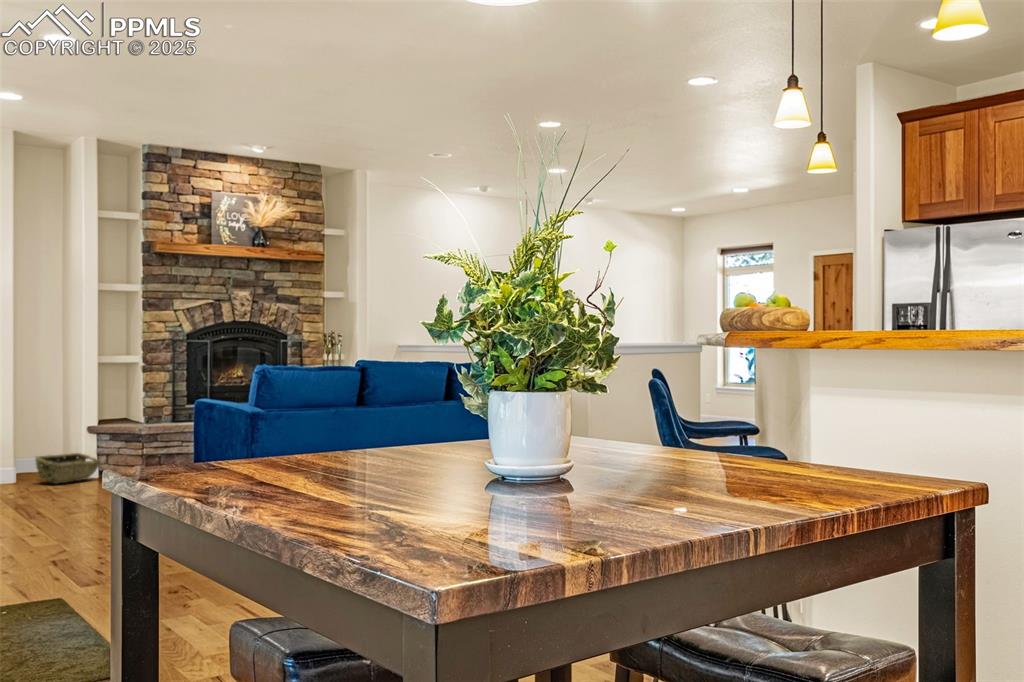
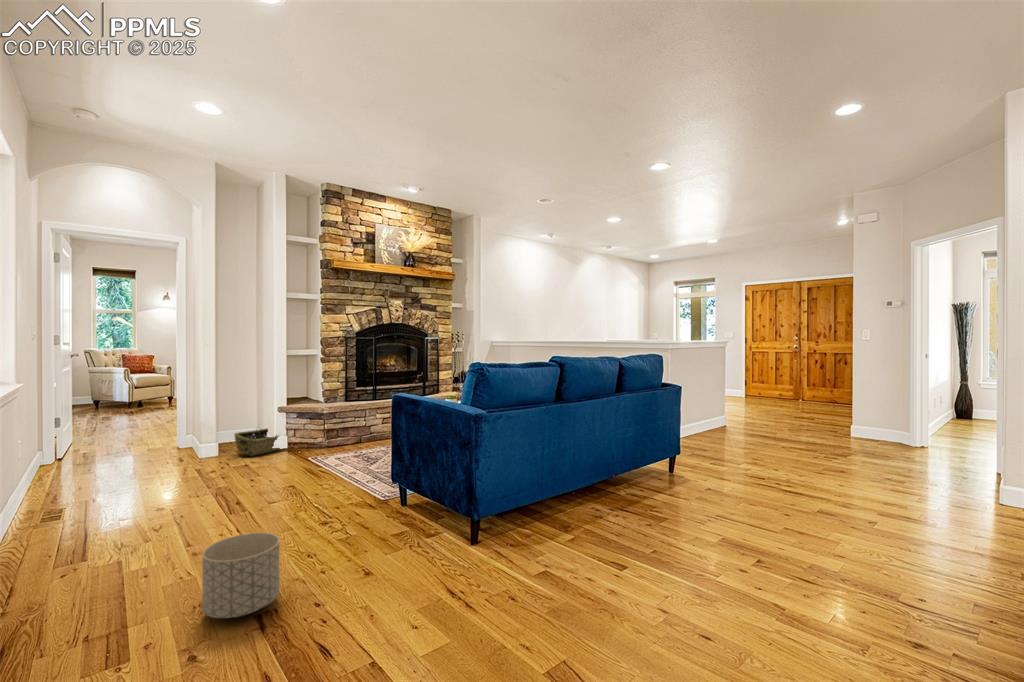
planter: none [18,510,77,567] -> present [202,533,280,618]

